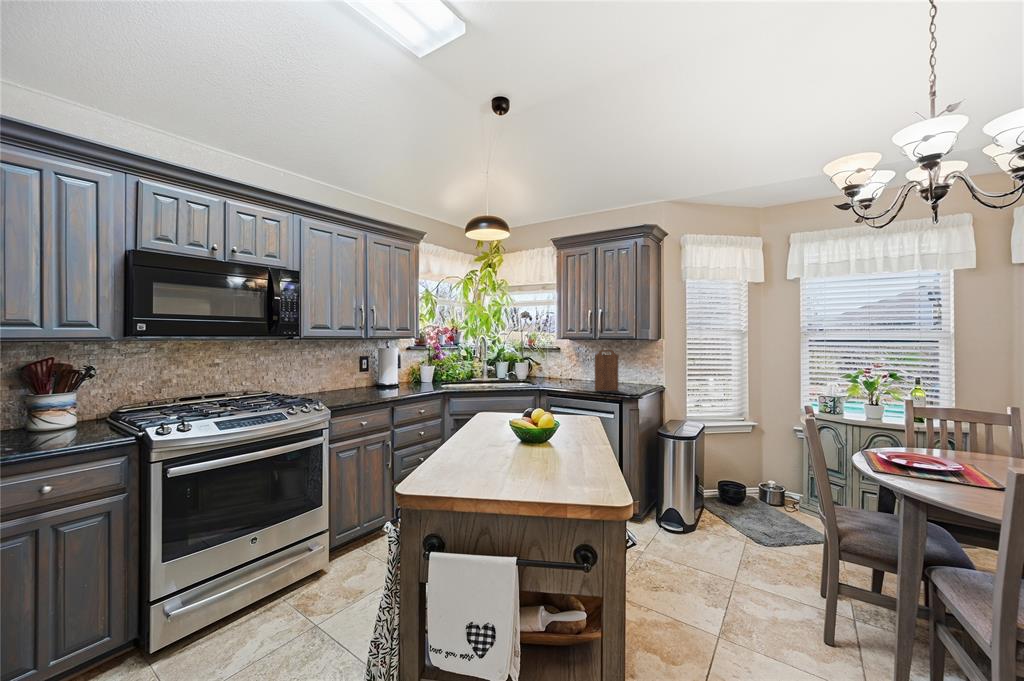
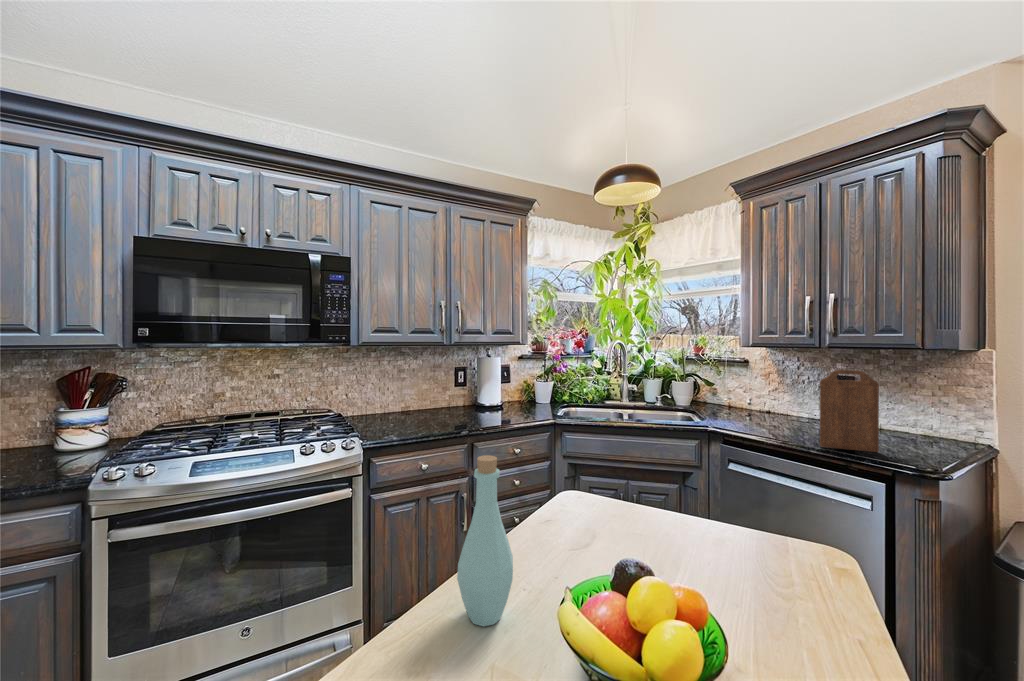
bottle: none [473,376,494,436] -> present [457,455,513,626]

